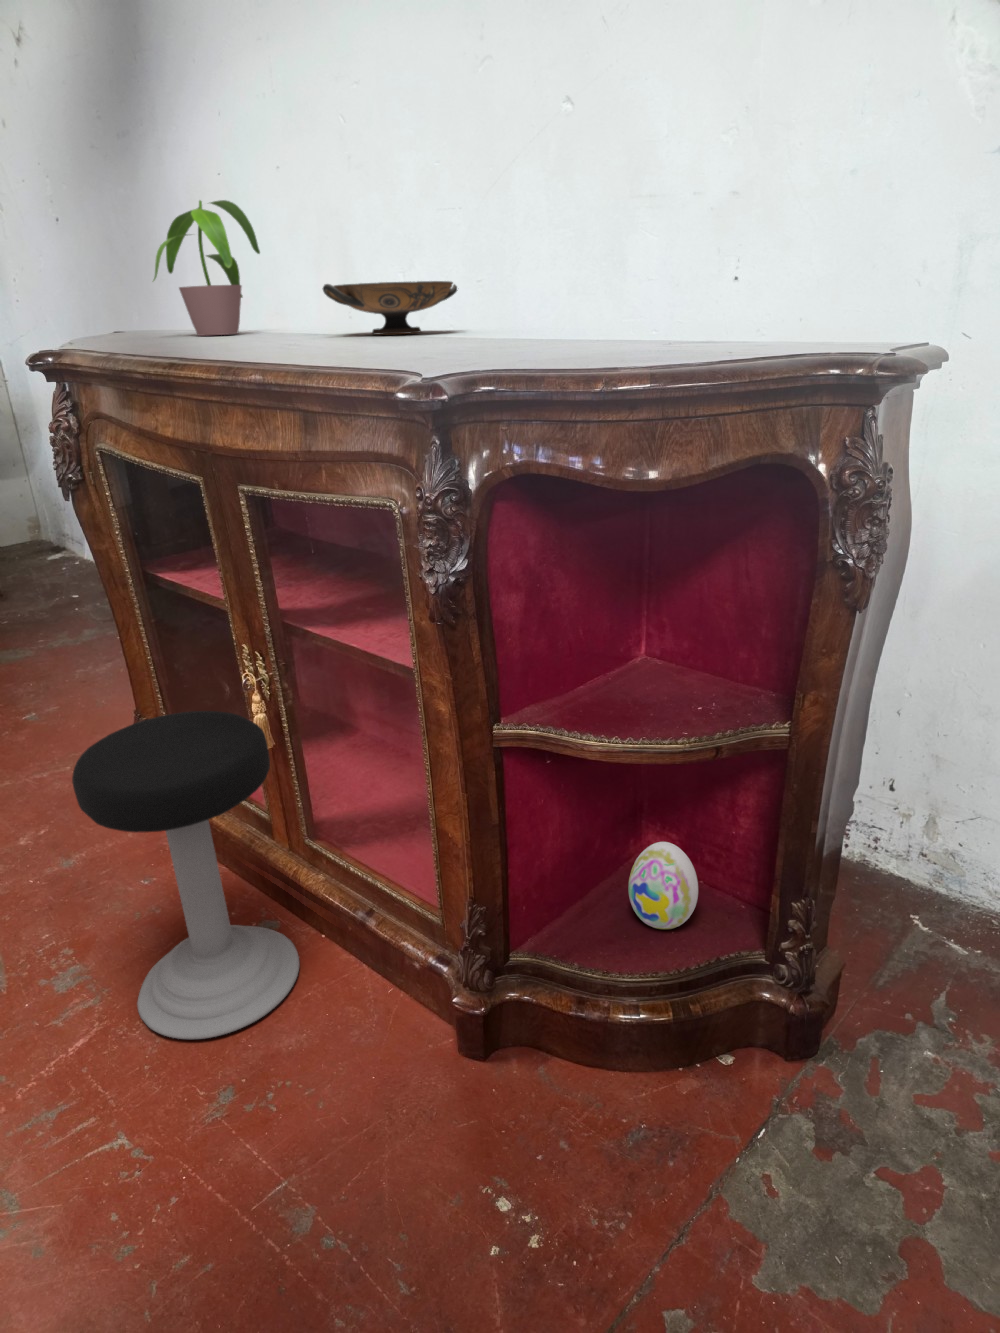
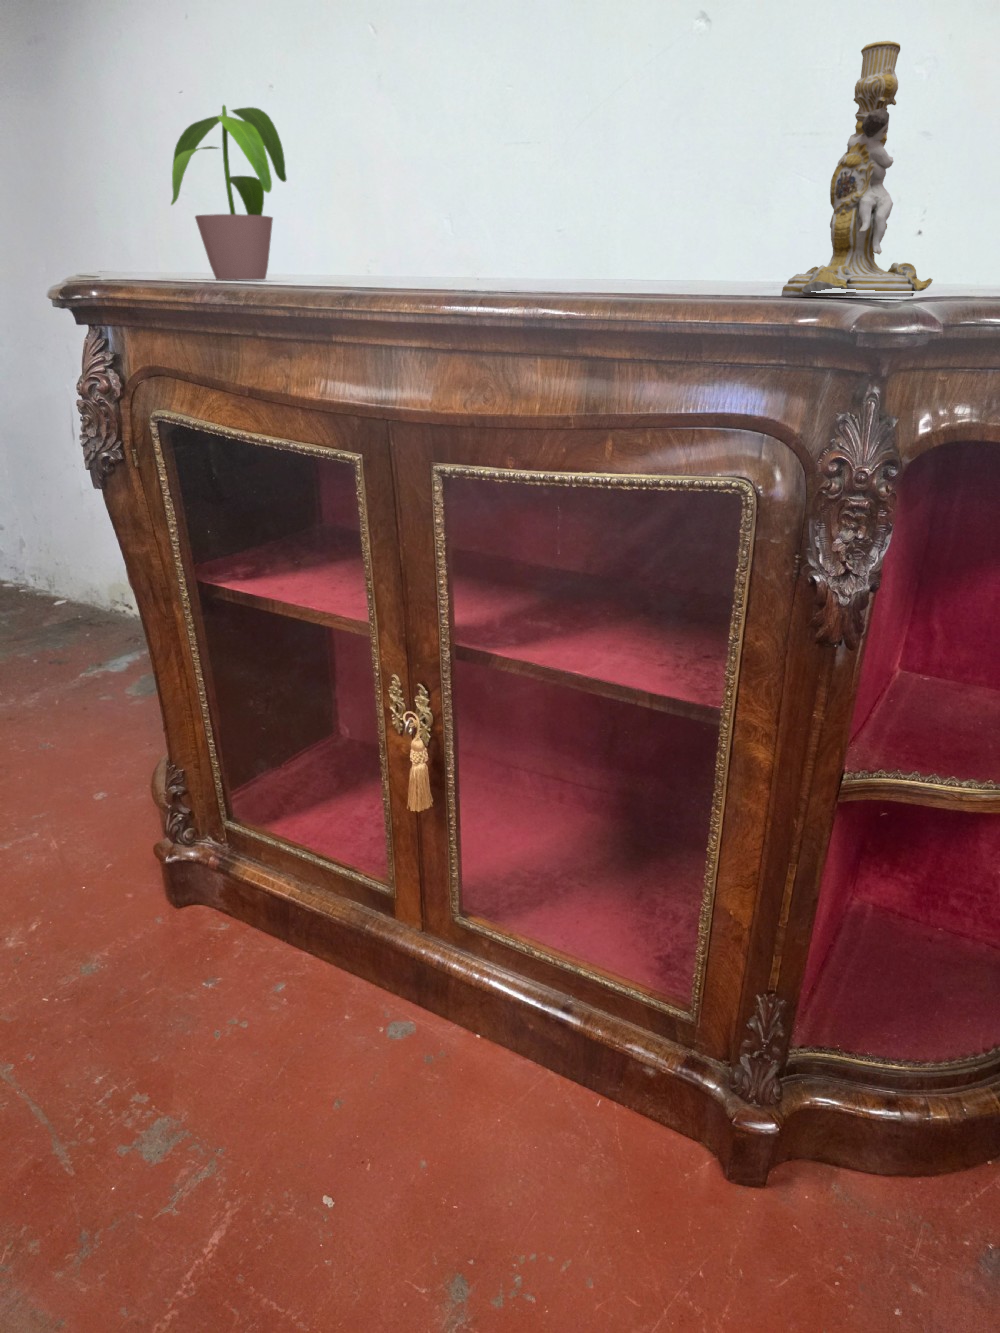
candlestick: none [540,142,657,347] -> present [781,41,933,297]
decorative bowl: present [323,281,457,335] -> none [416,217,562,285]
stool: present [72,711,299,1039] -> none [222,766,477,1211]
decorative egg: present [628,842,698,929] -> none [874,891,964,994]

